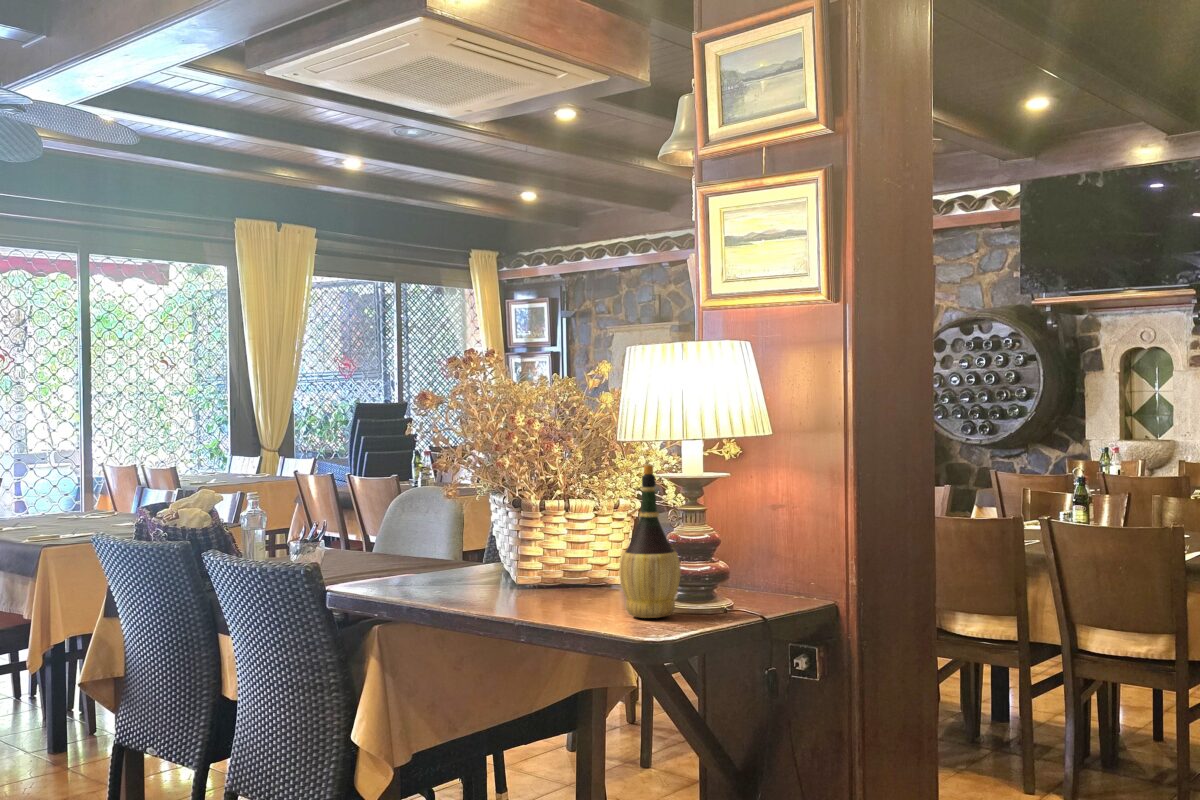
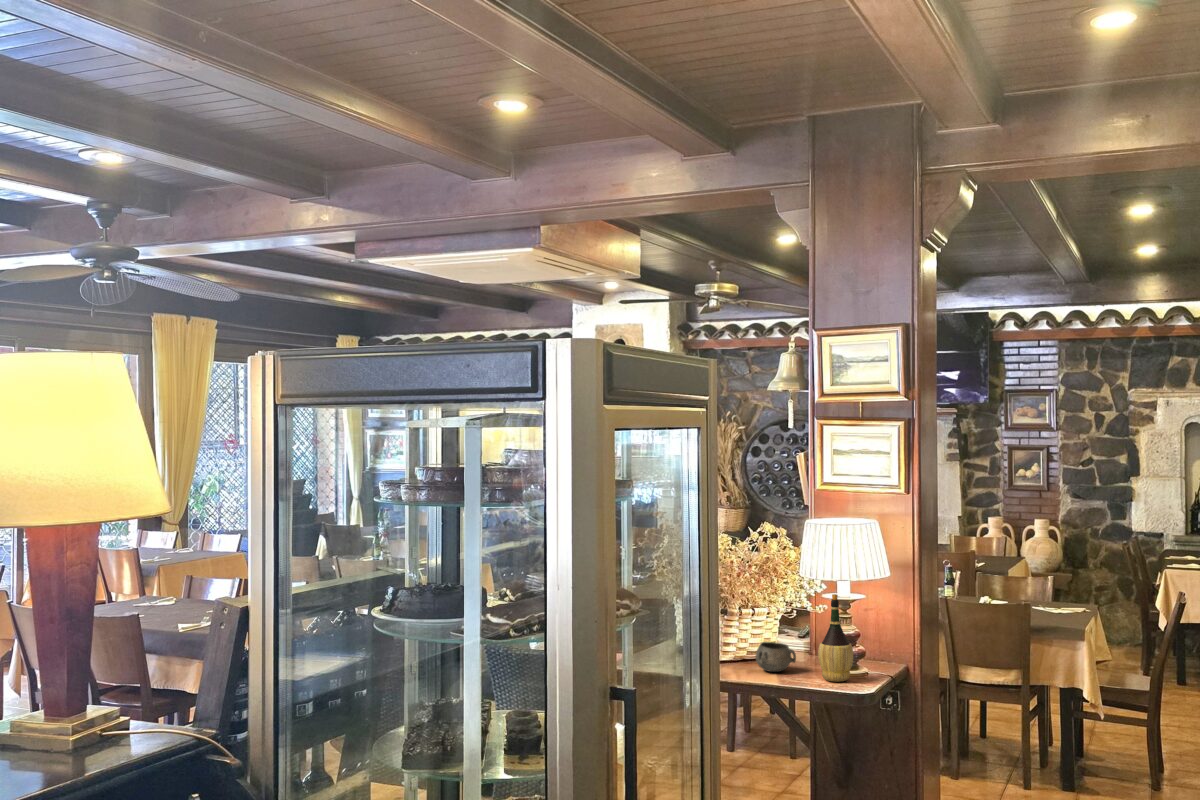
decorative bowl: none [545,552,615,601] -> present [756,642,796,672]

